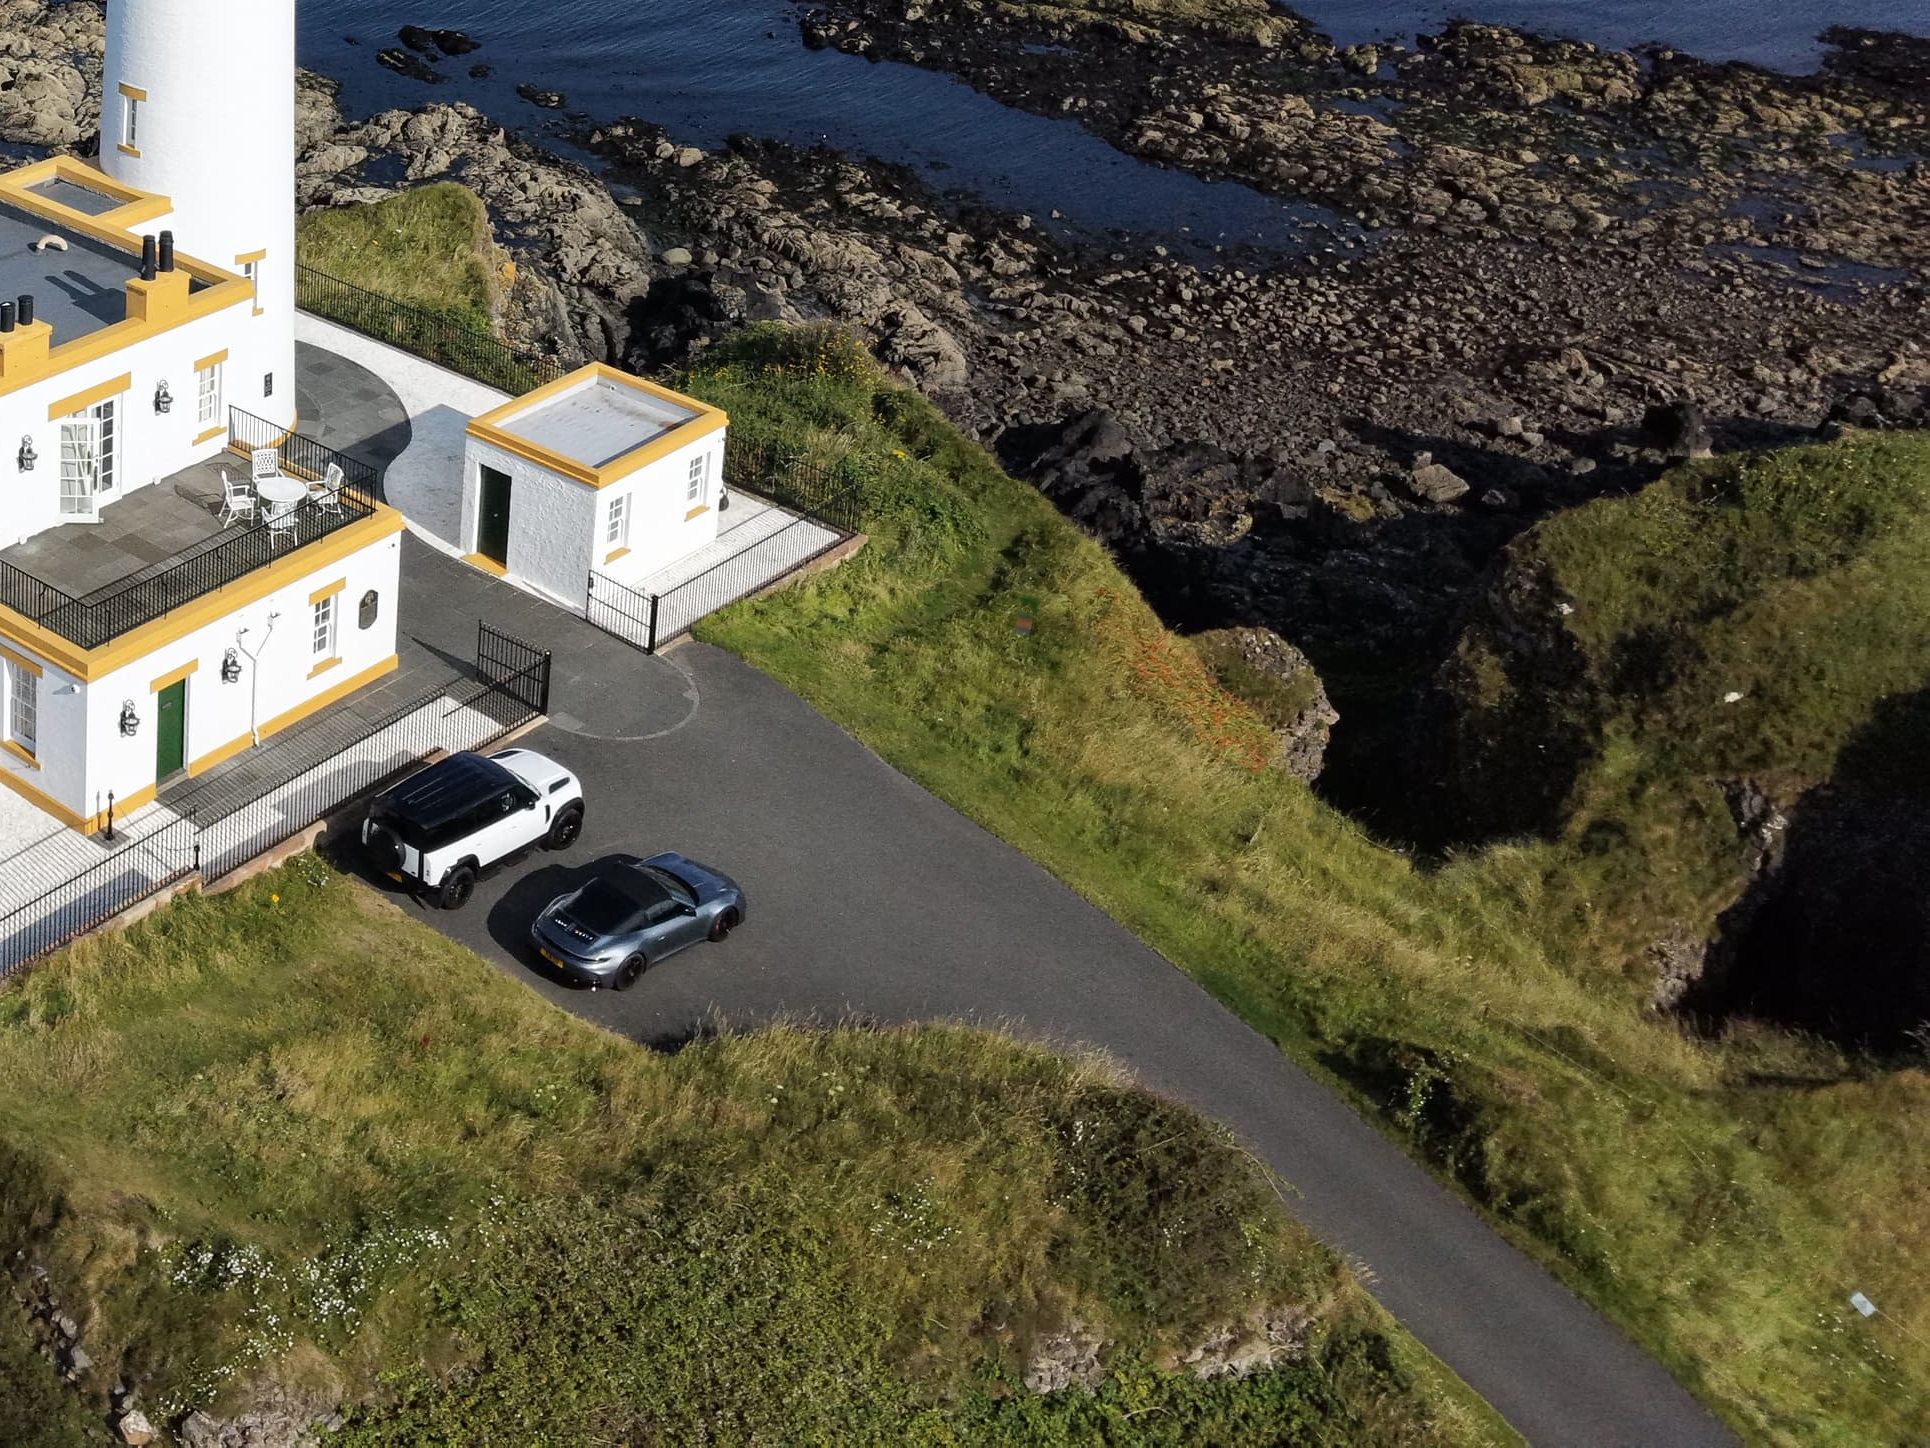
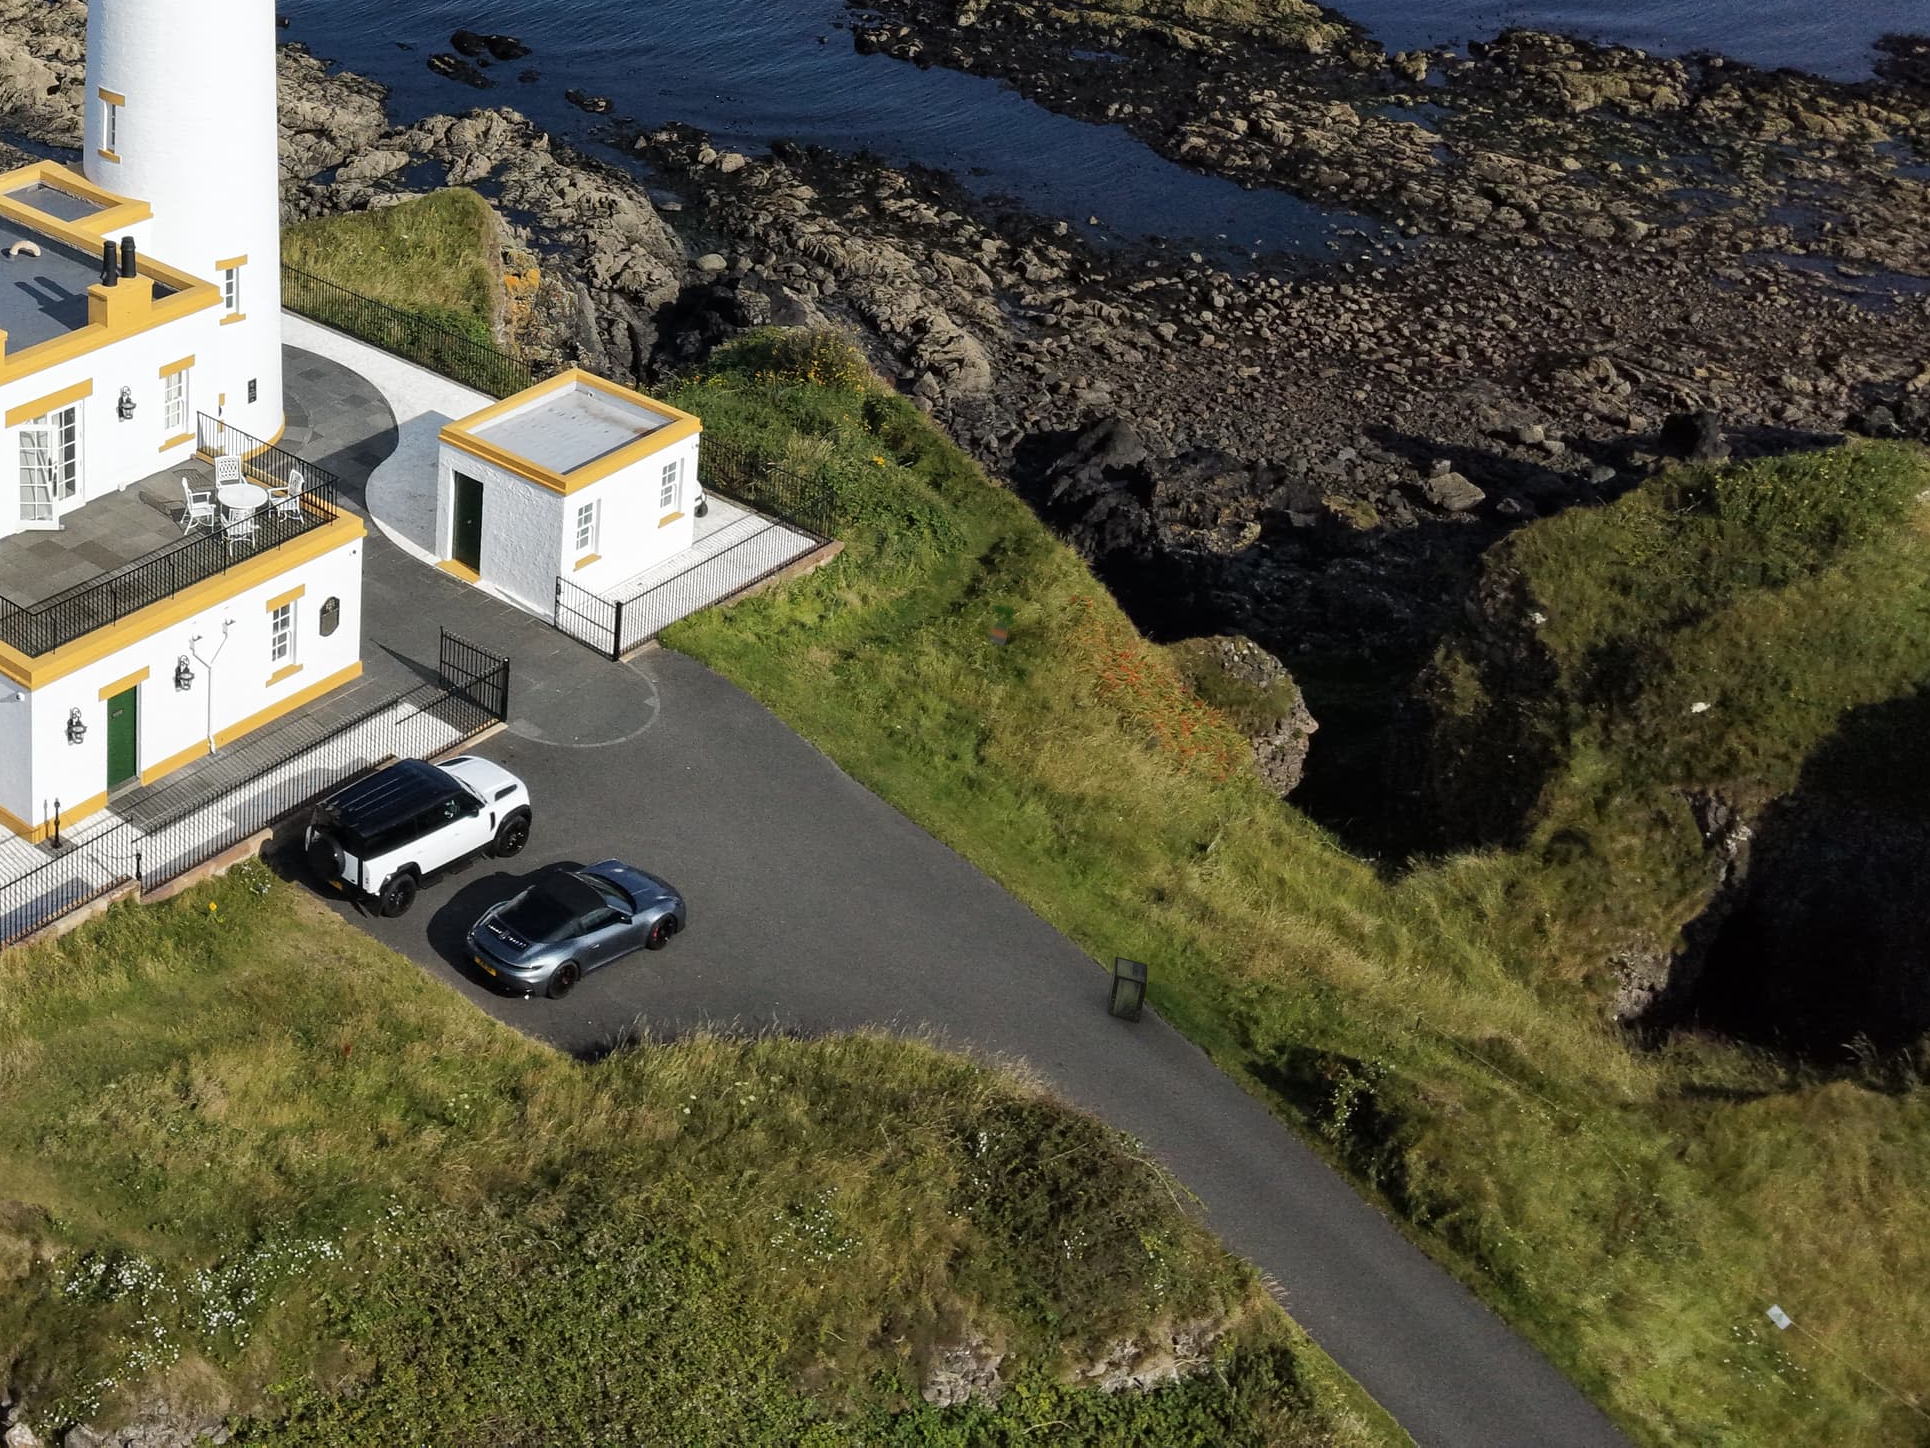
storage box: none [1173,945,1215,1012] -> present [1108,957,1147,1023]

